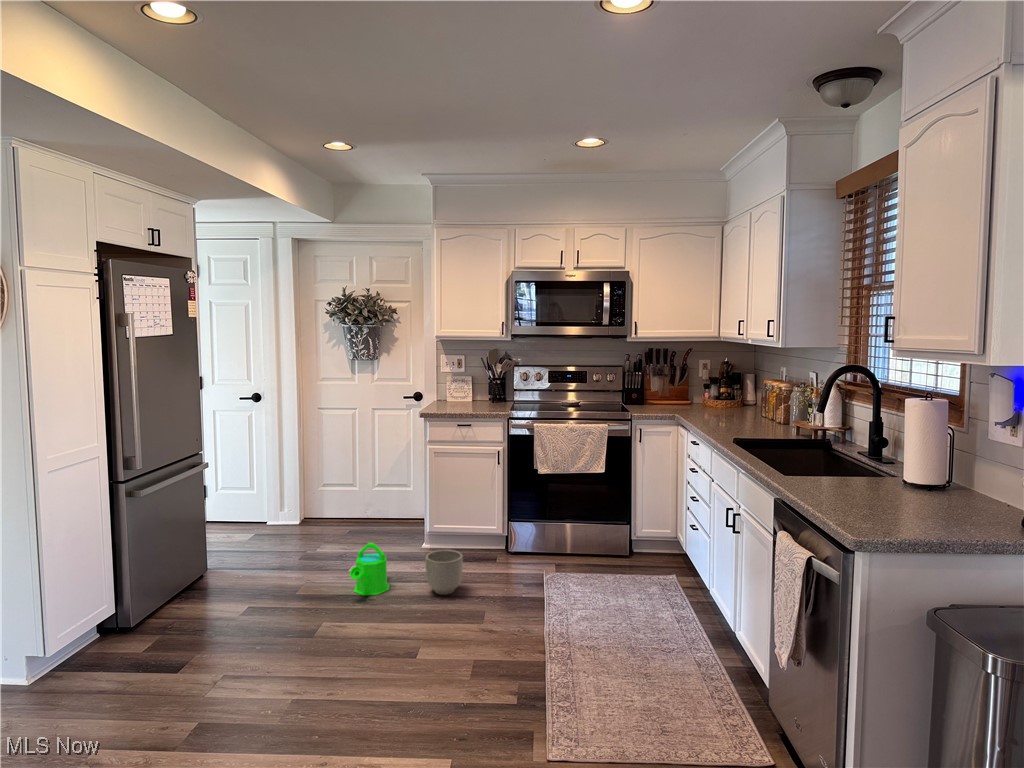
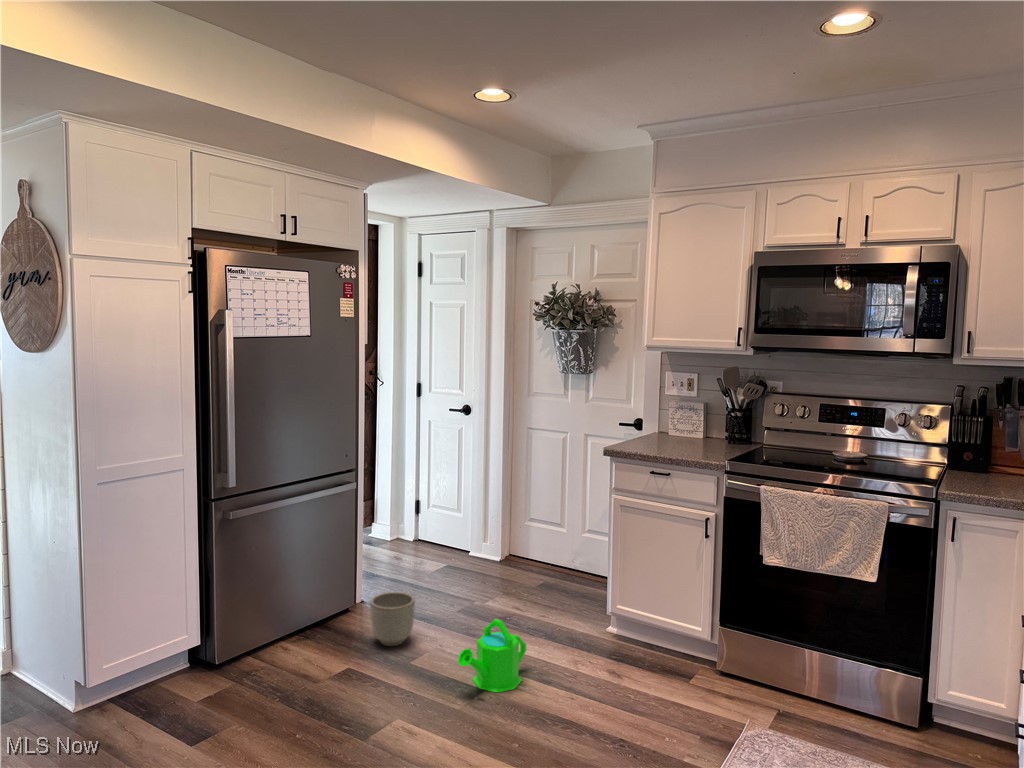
planter: present [425,550,463,595] -> present [370,592,415,646]

